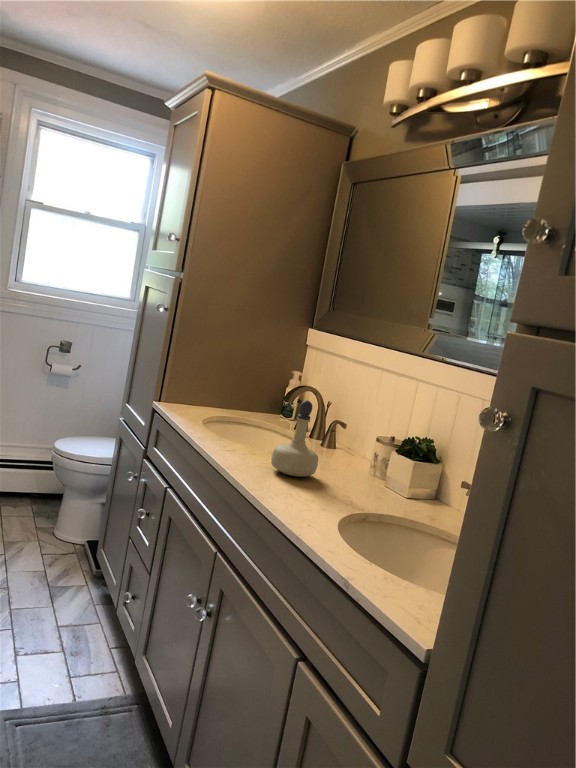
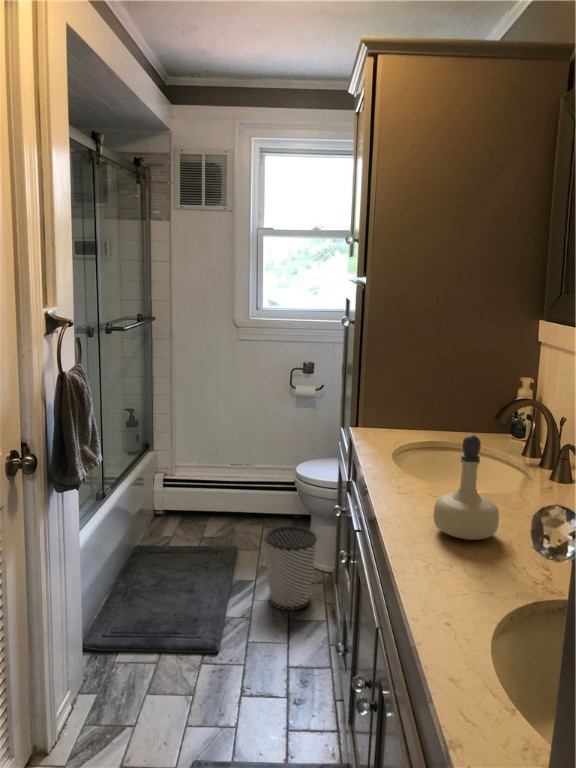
wastebasket: none [22,497,81,579] -> present [265,526,317,610]

